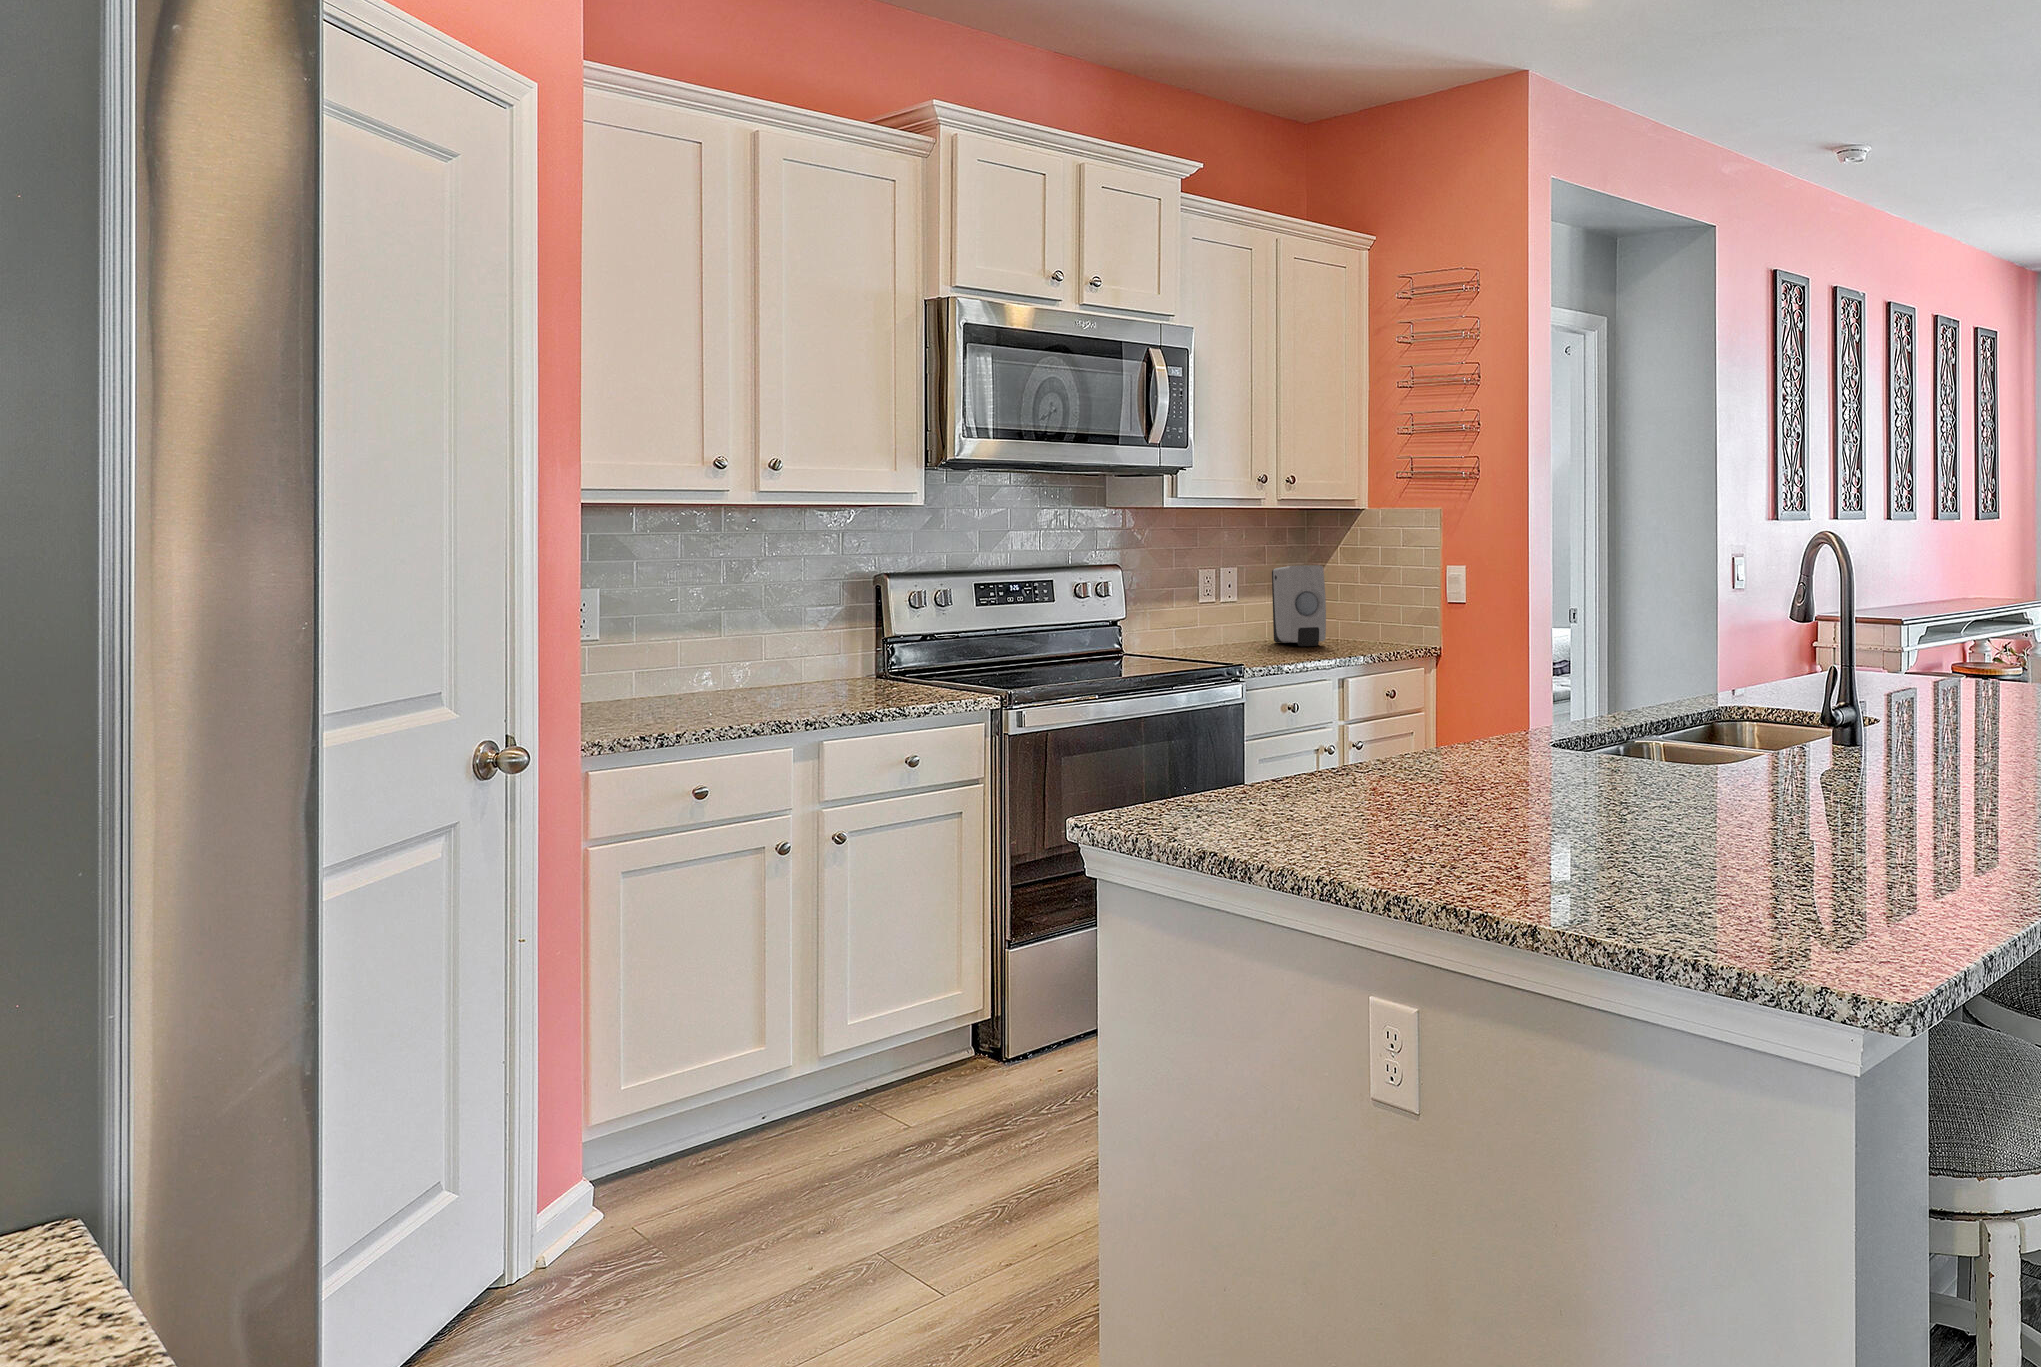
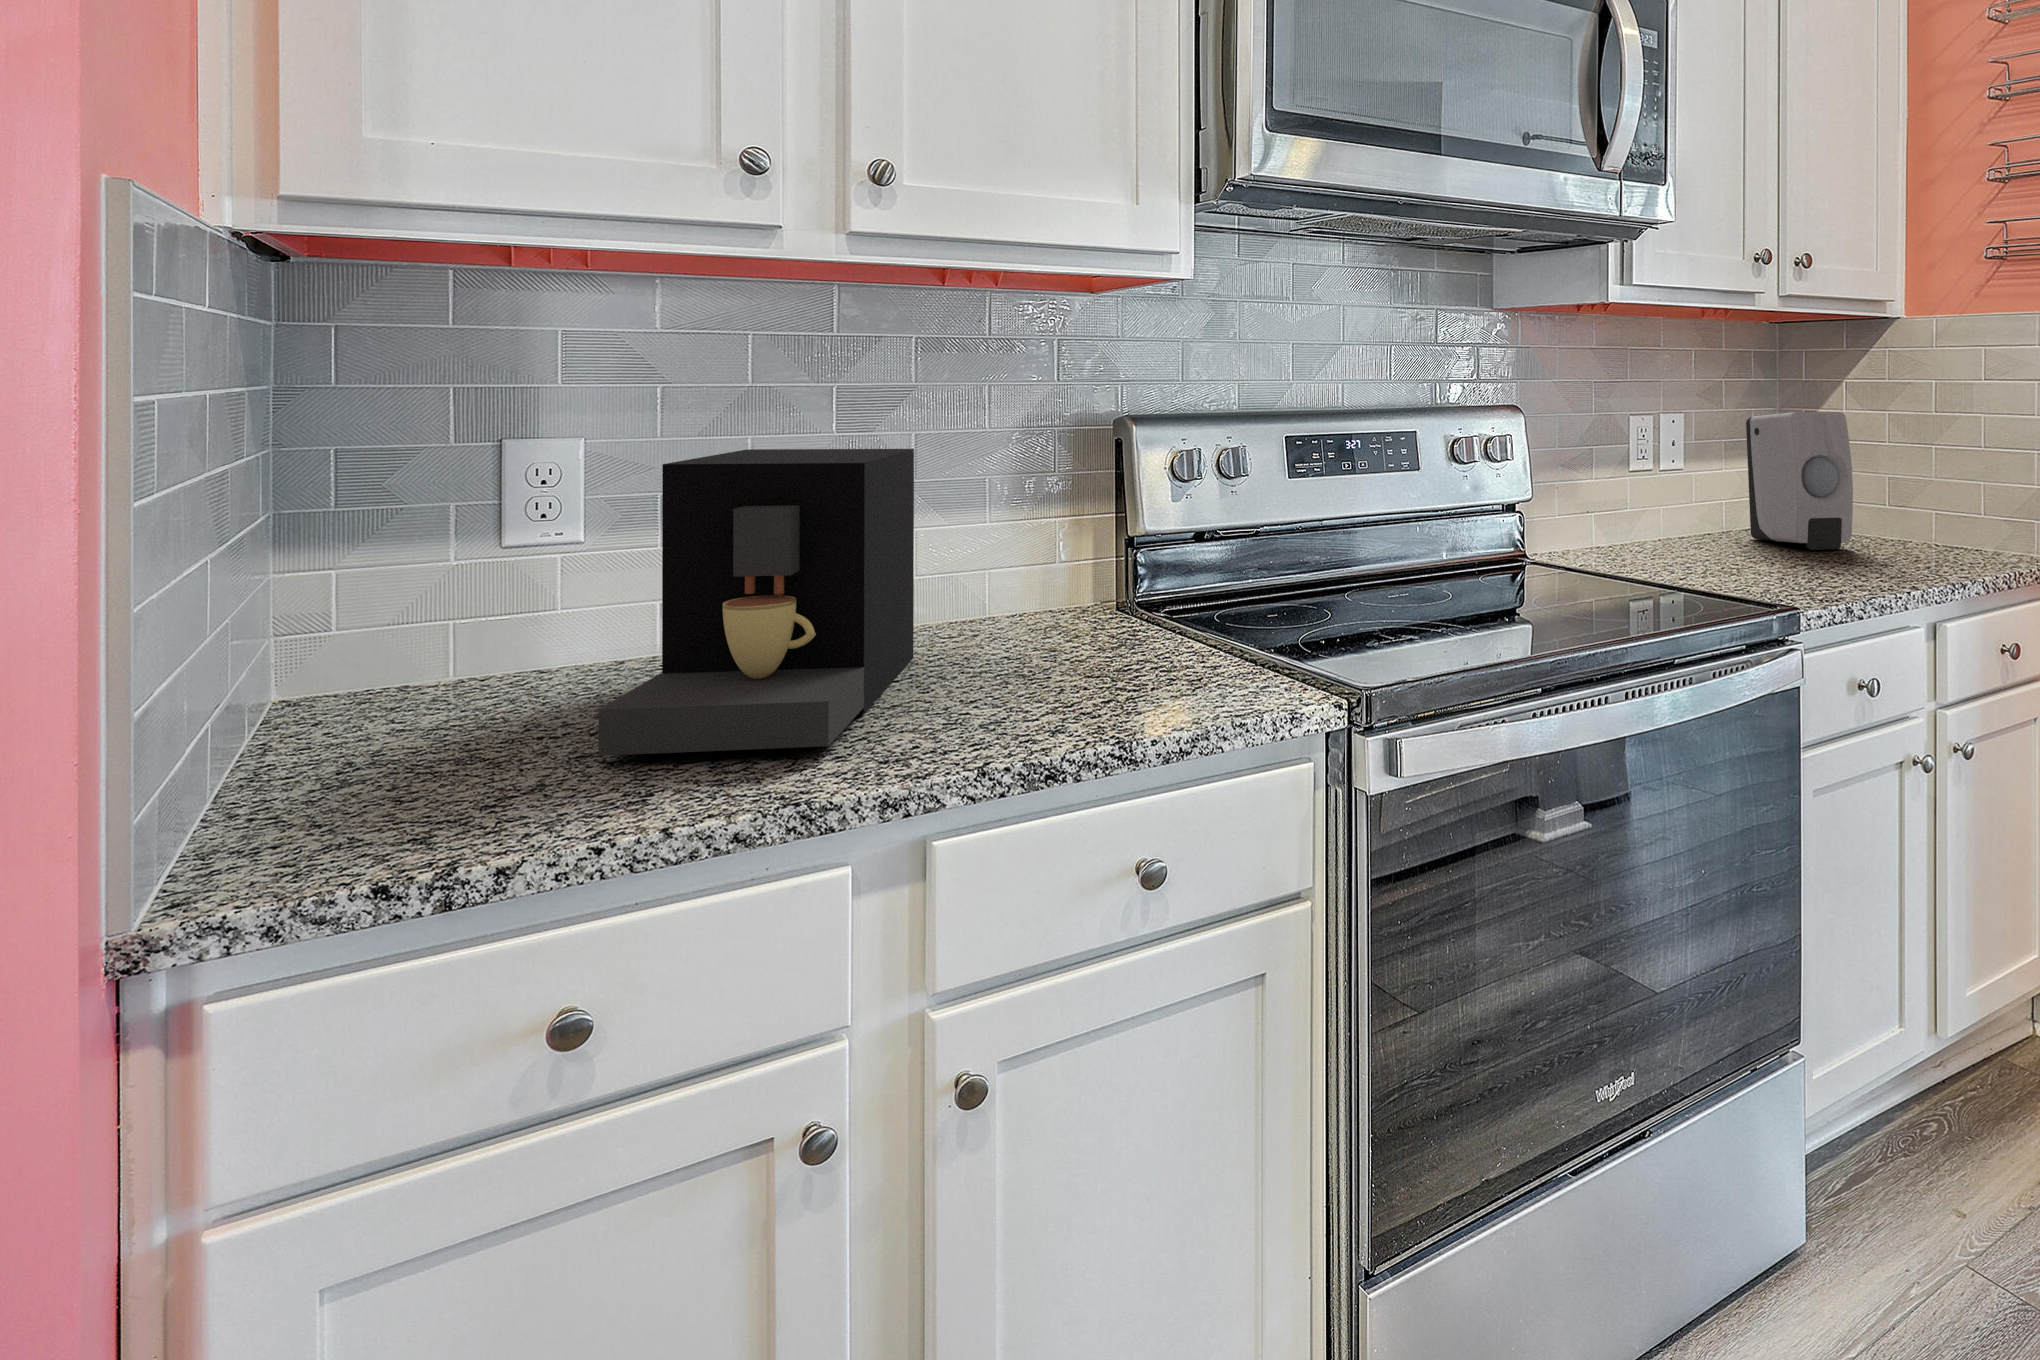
coffee maker: none [679,590,781,712] -> present [598,449,914,756]

